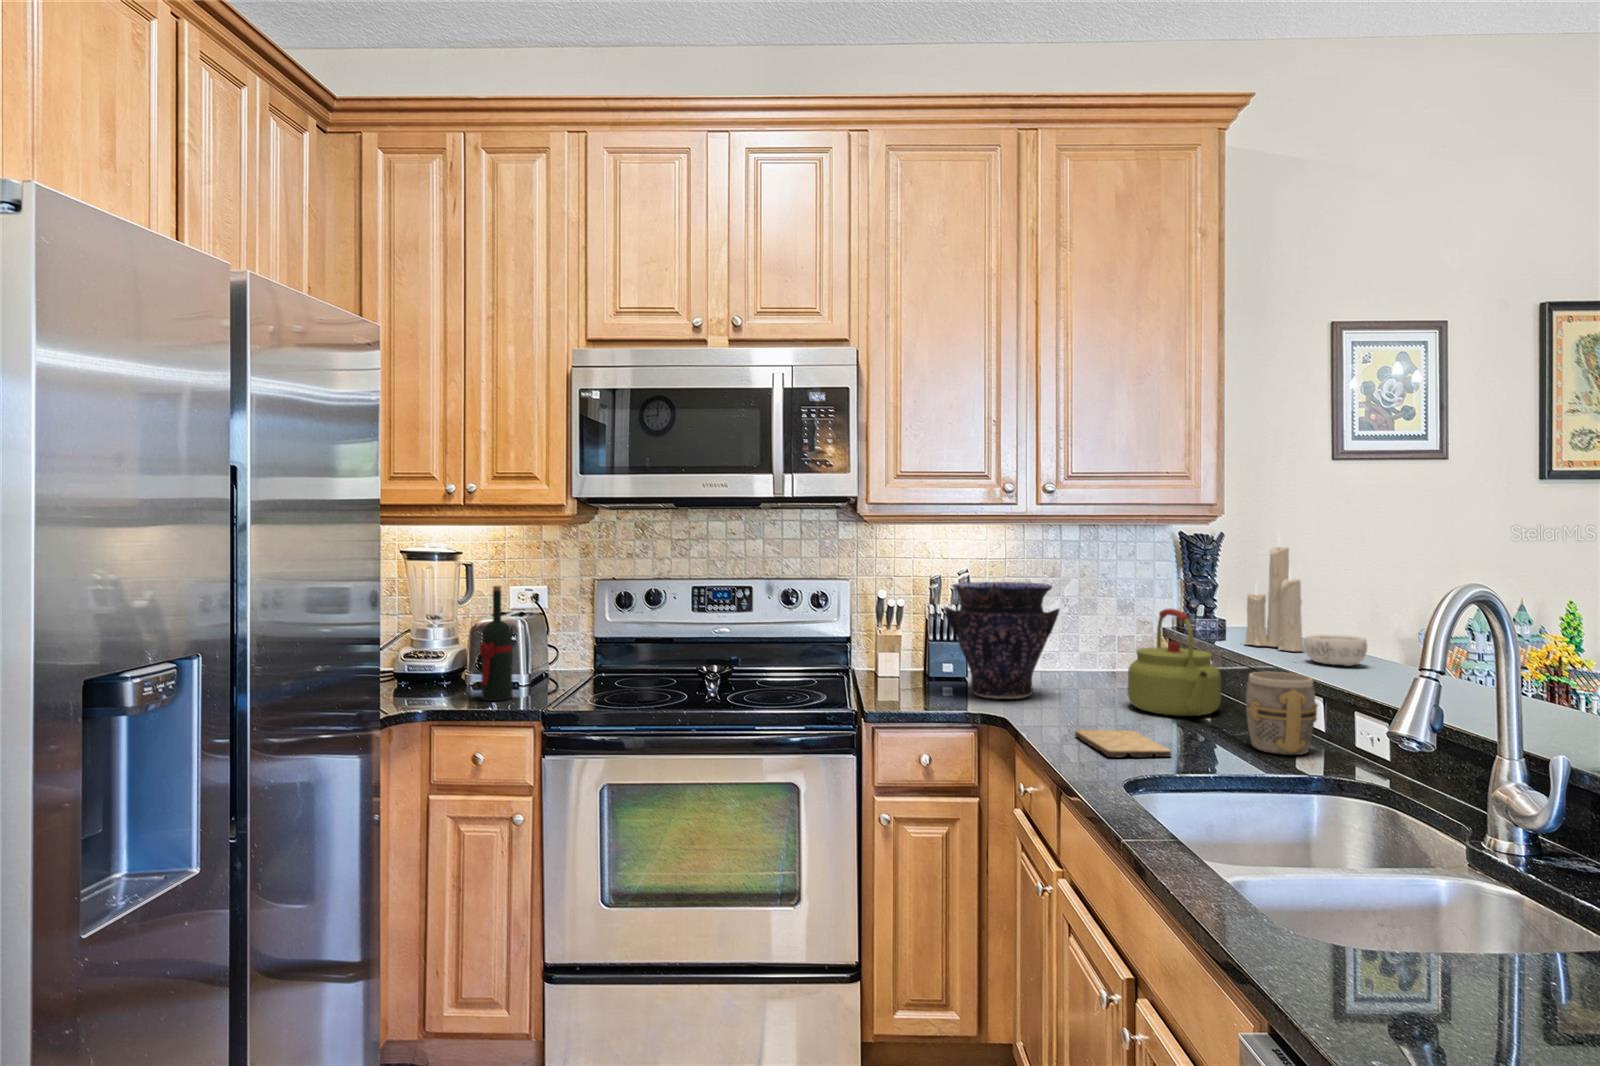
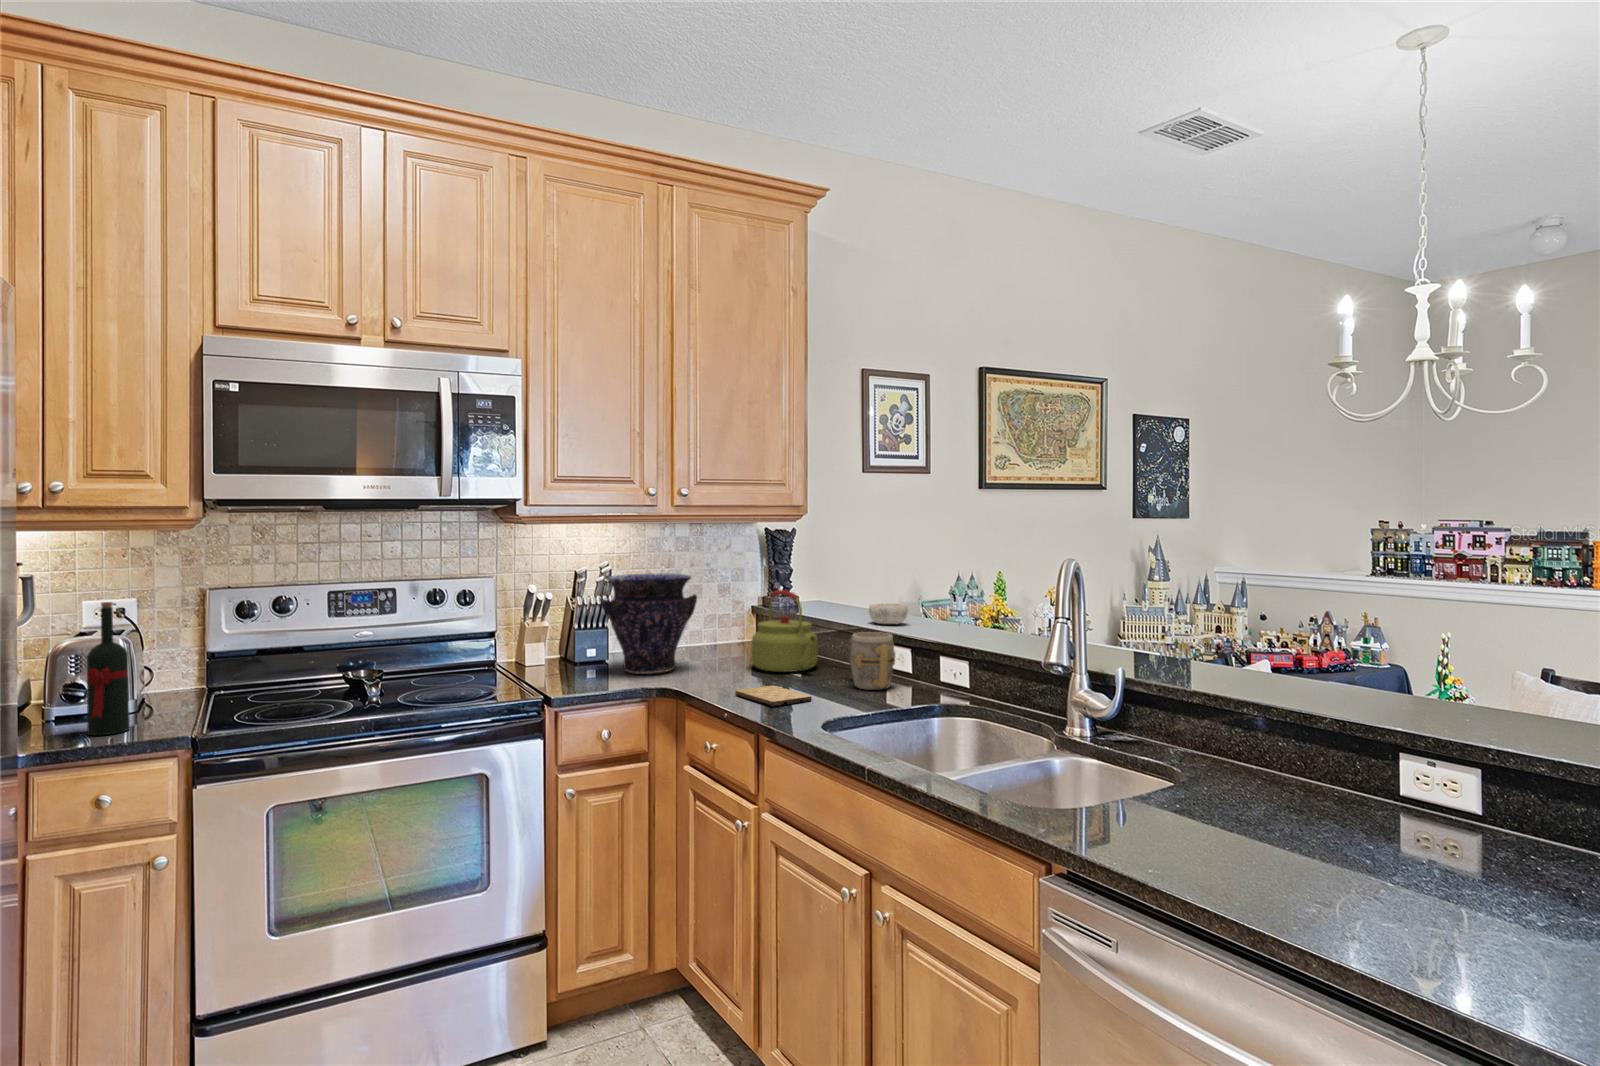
candle: present [1244,539,1304,651] -> none [821,525,862,617]

